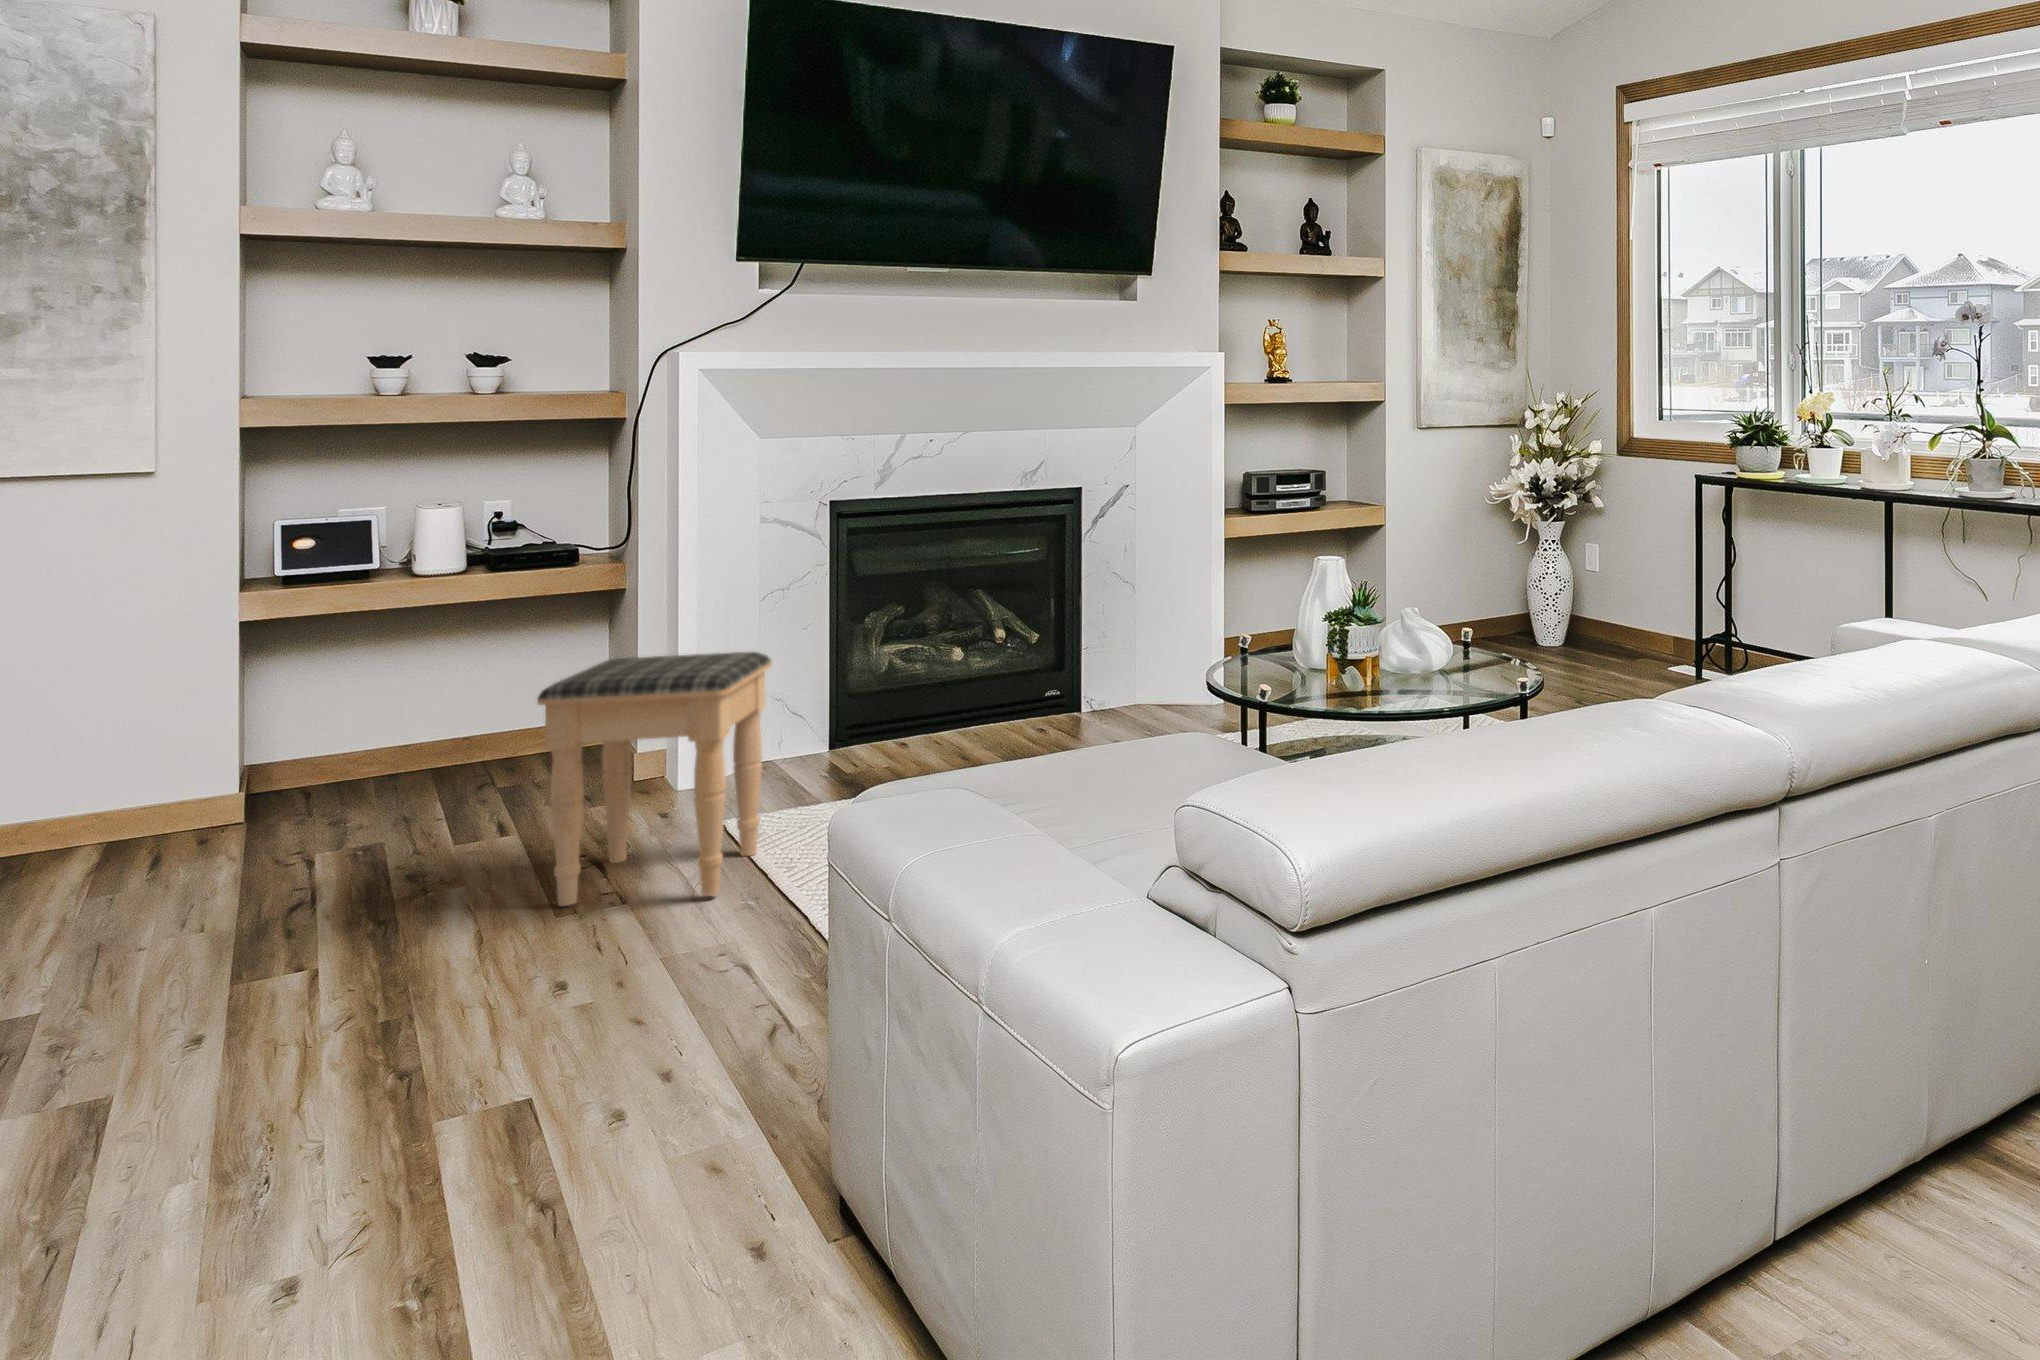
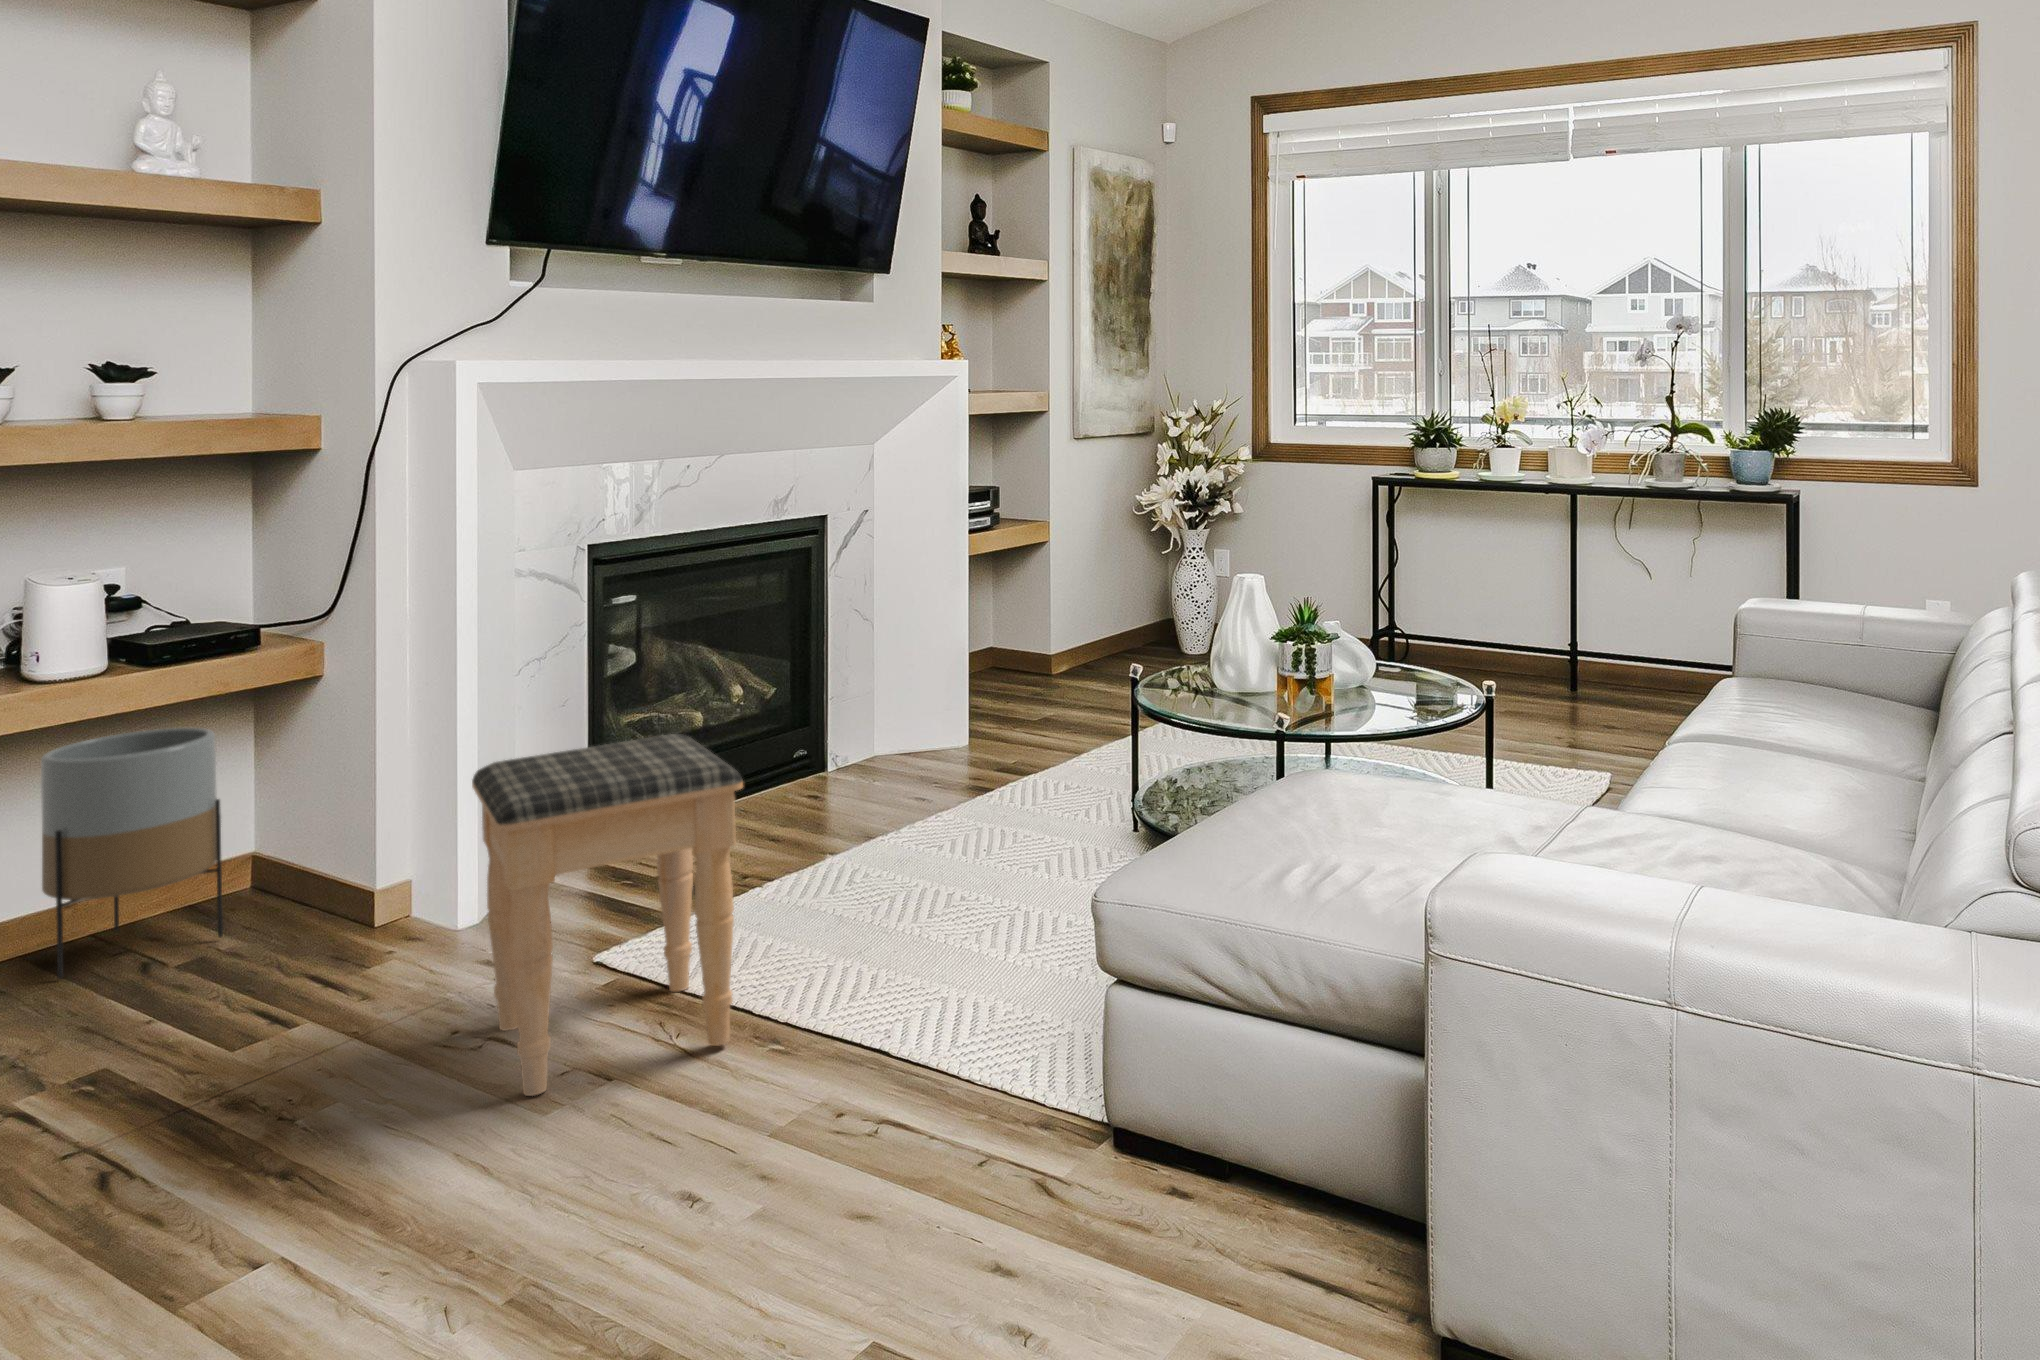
planter: none [434,620,554,786] -> present [41,728,223,979]

